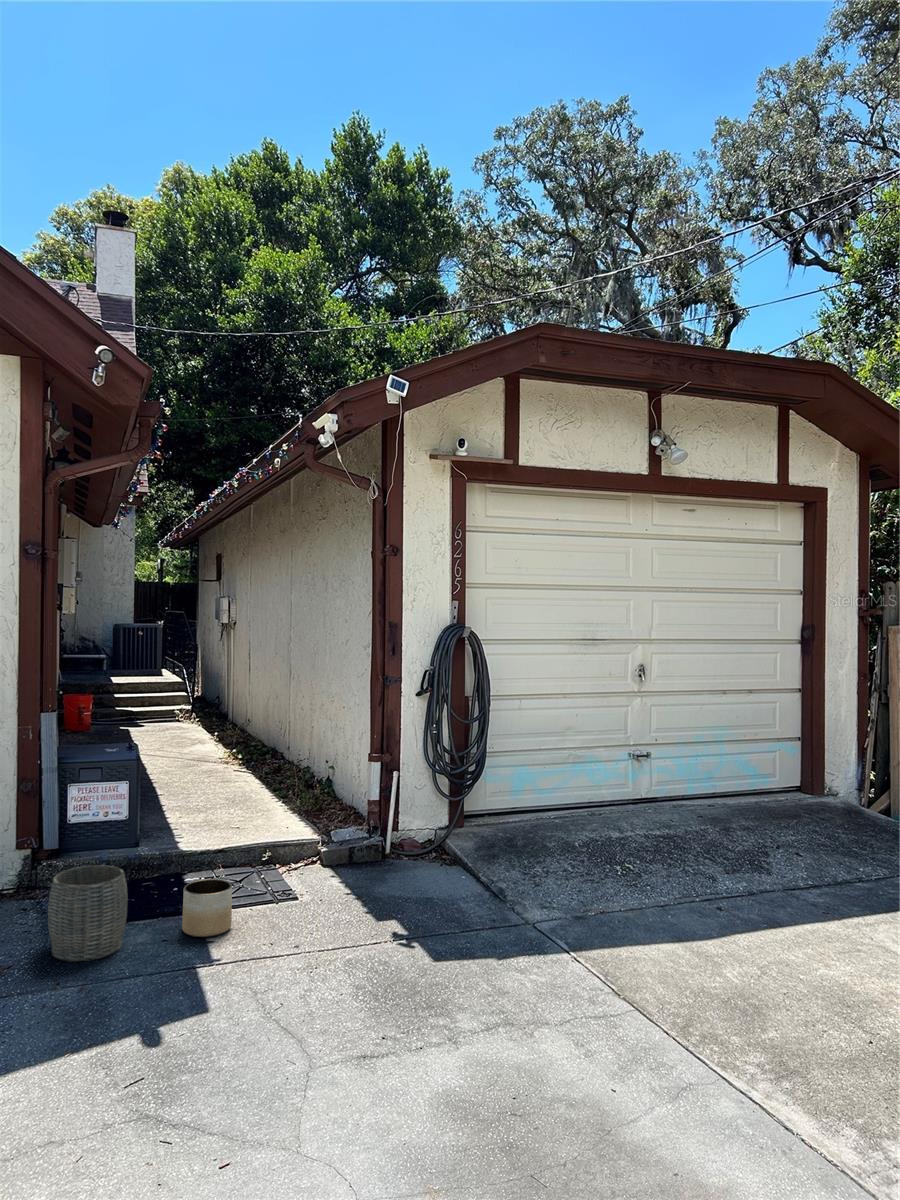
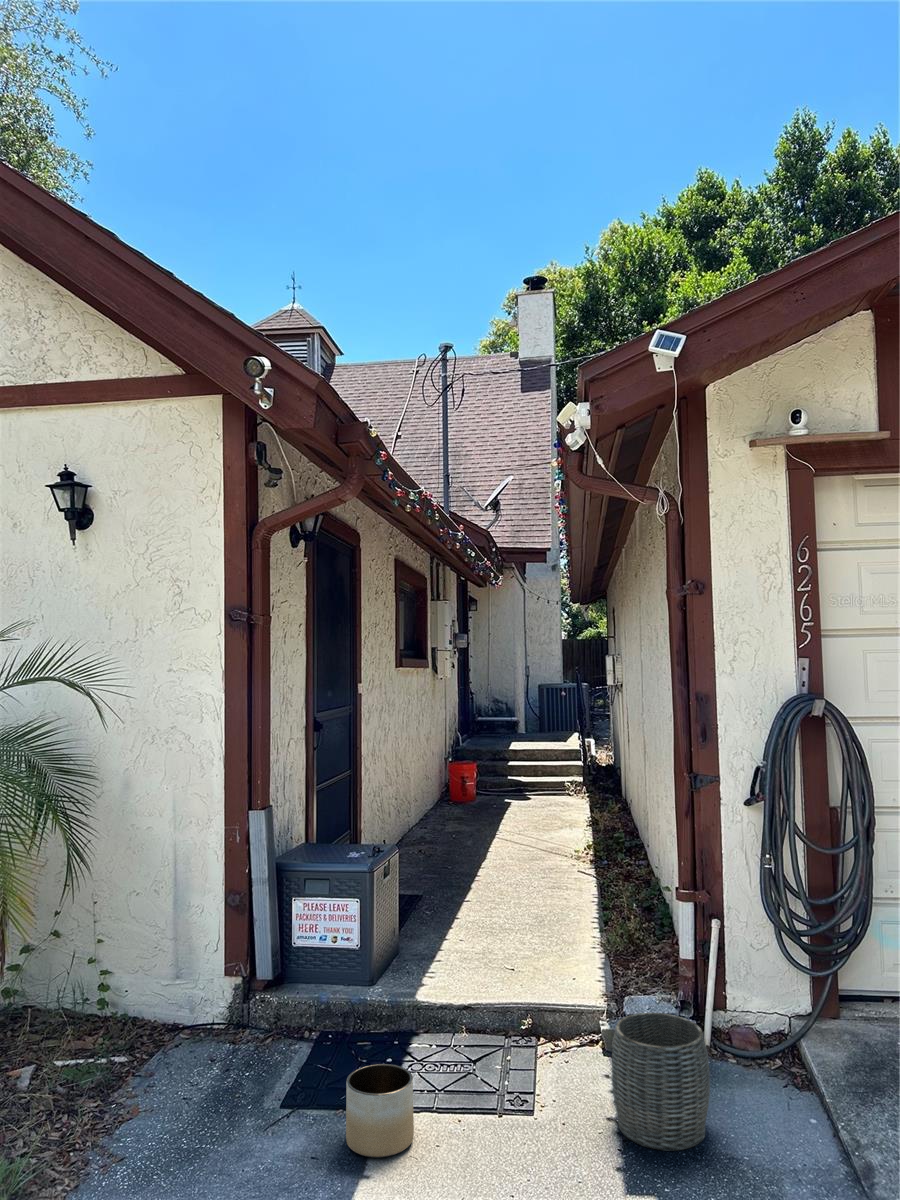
woven basket: present [48,865,127,961] -> present [612,1013,710,1150]

